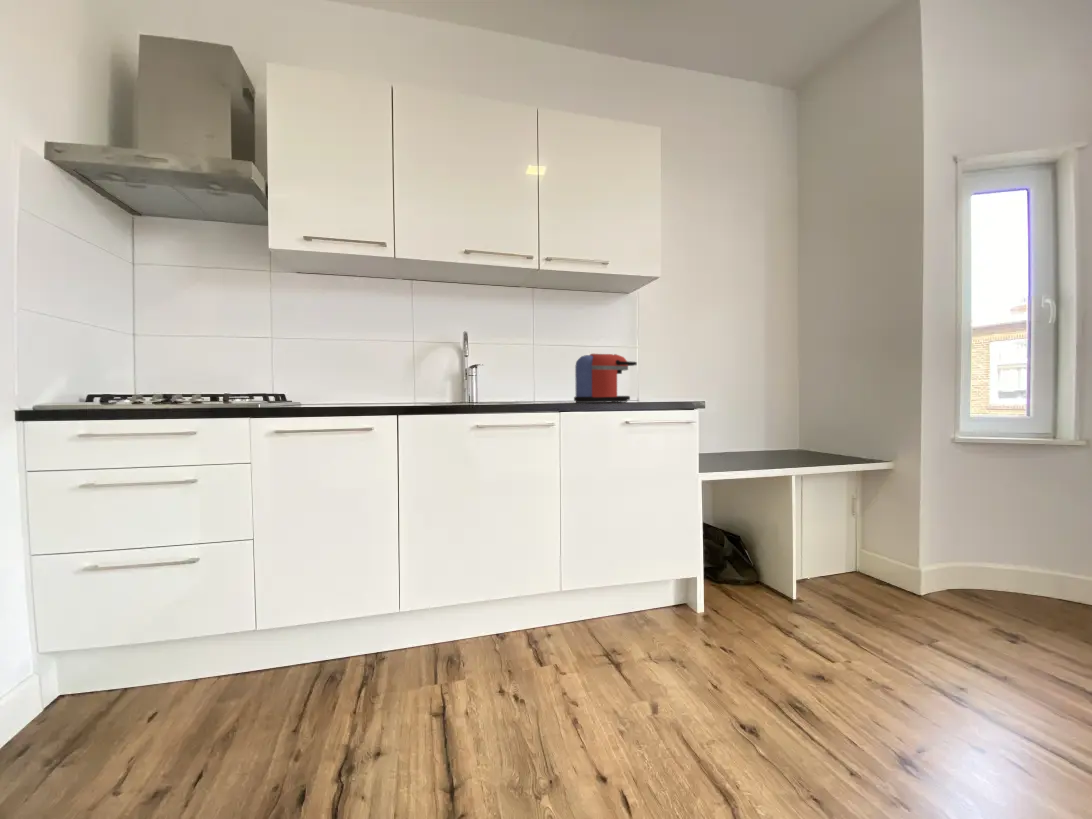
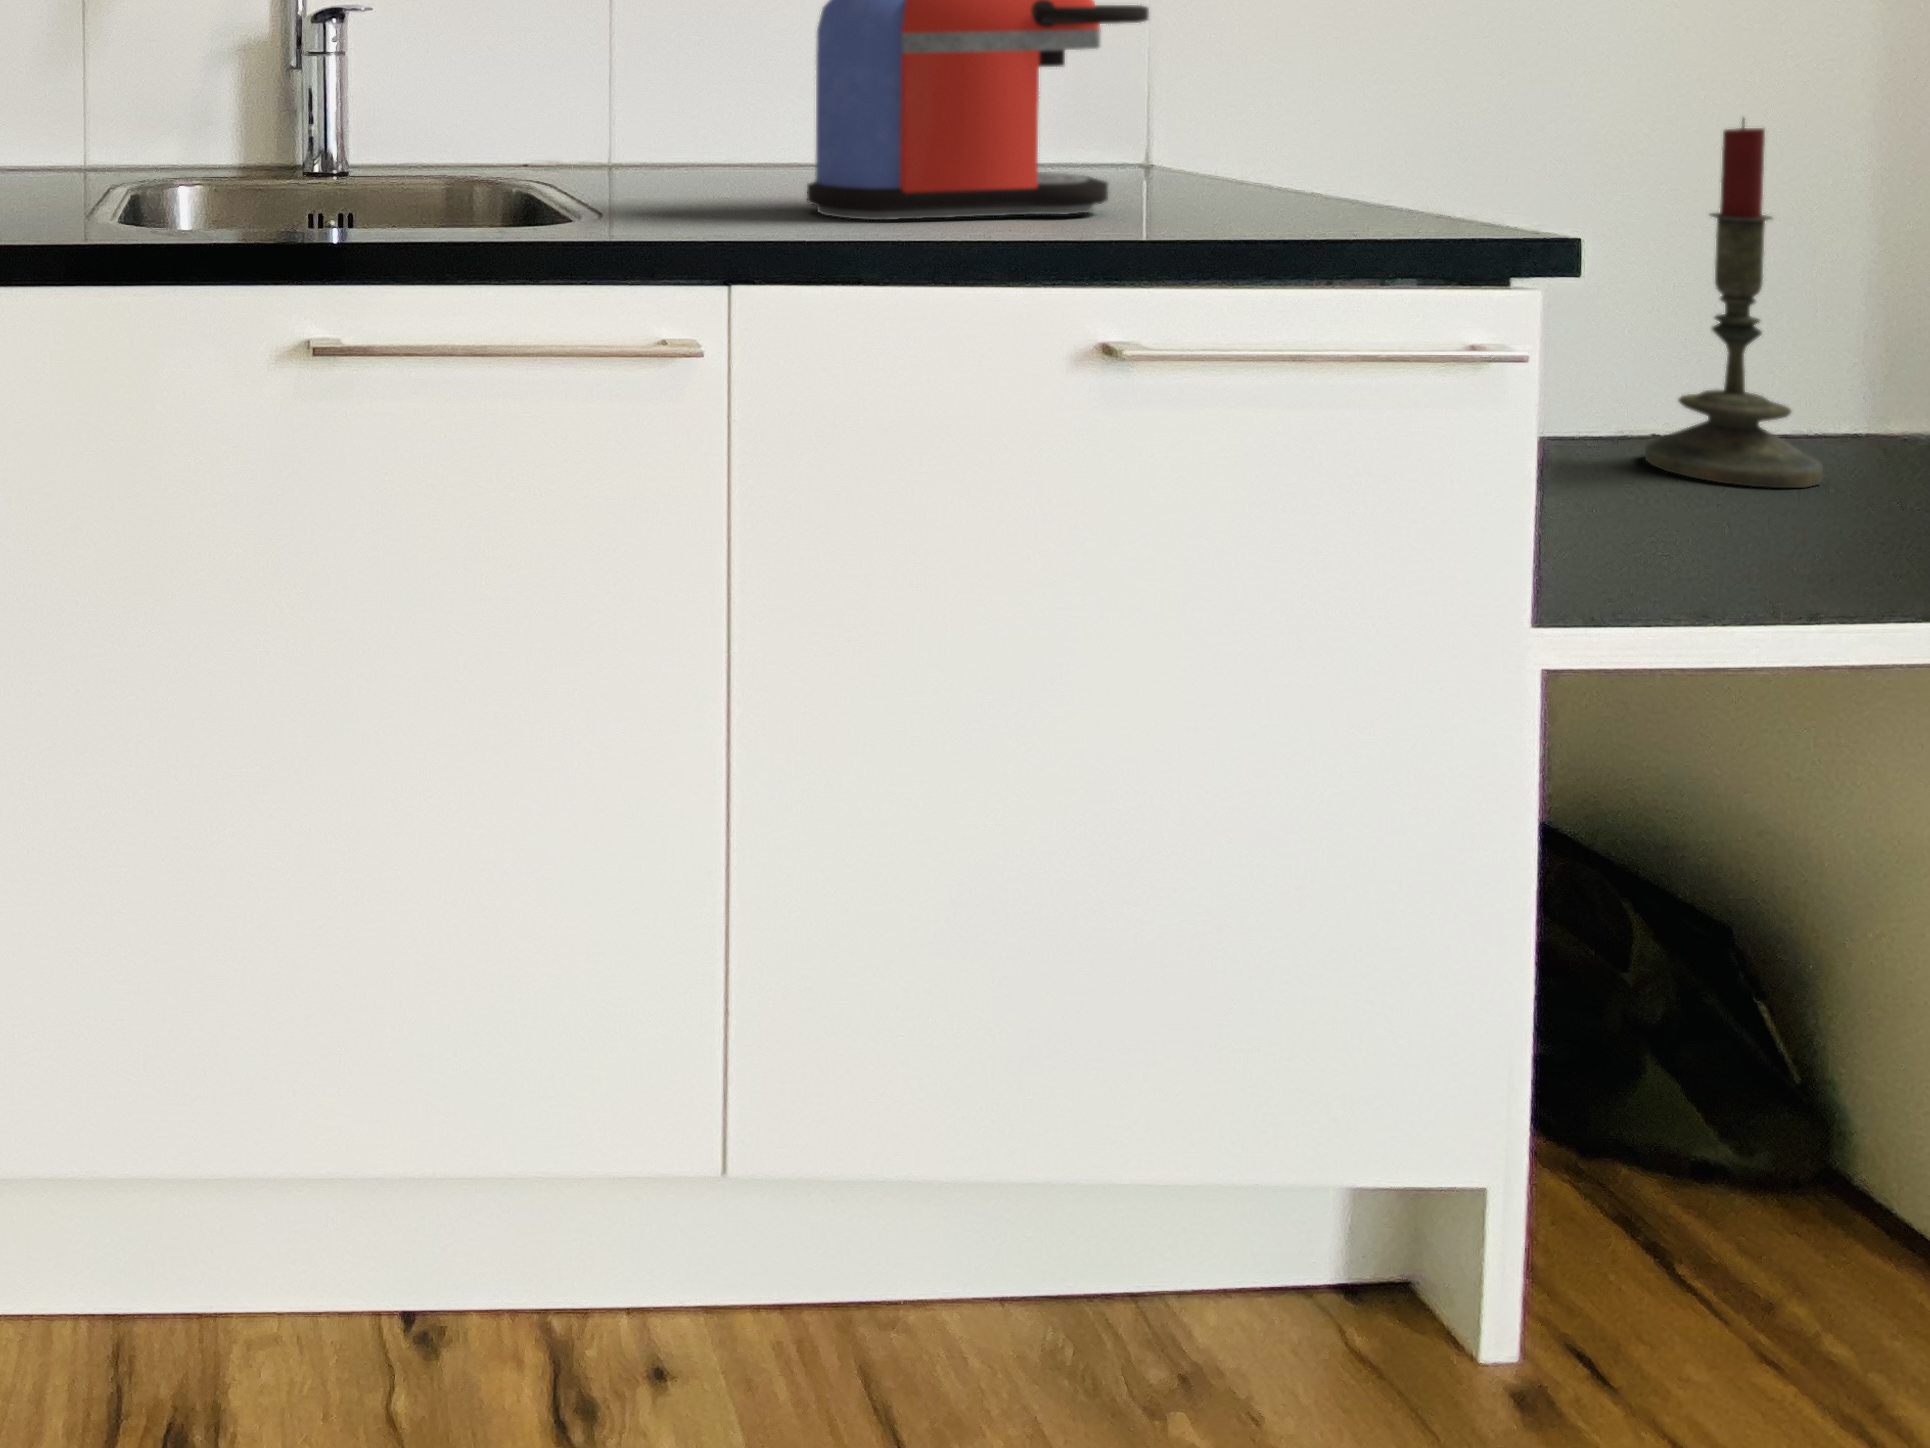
candle: none [724,388,752,456] -> present [1645,119,1823,488]

